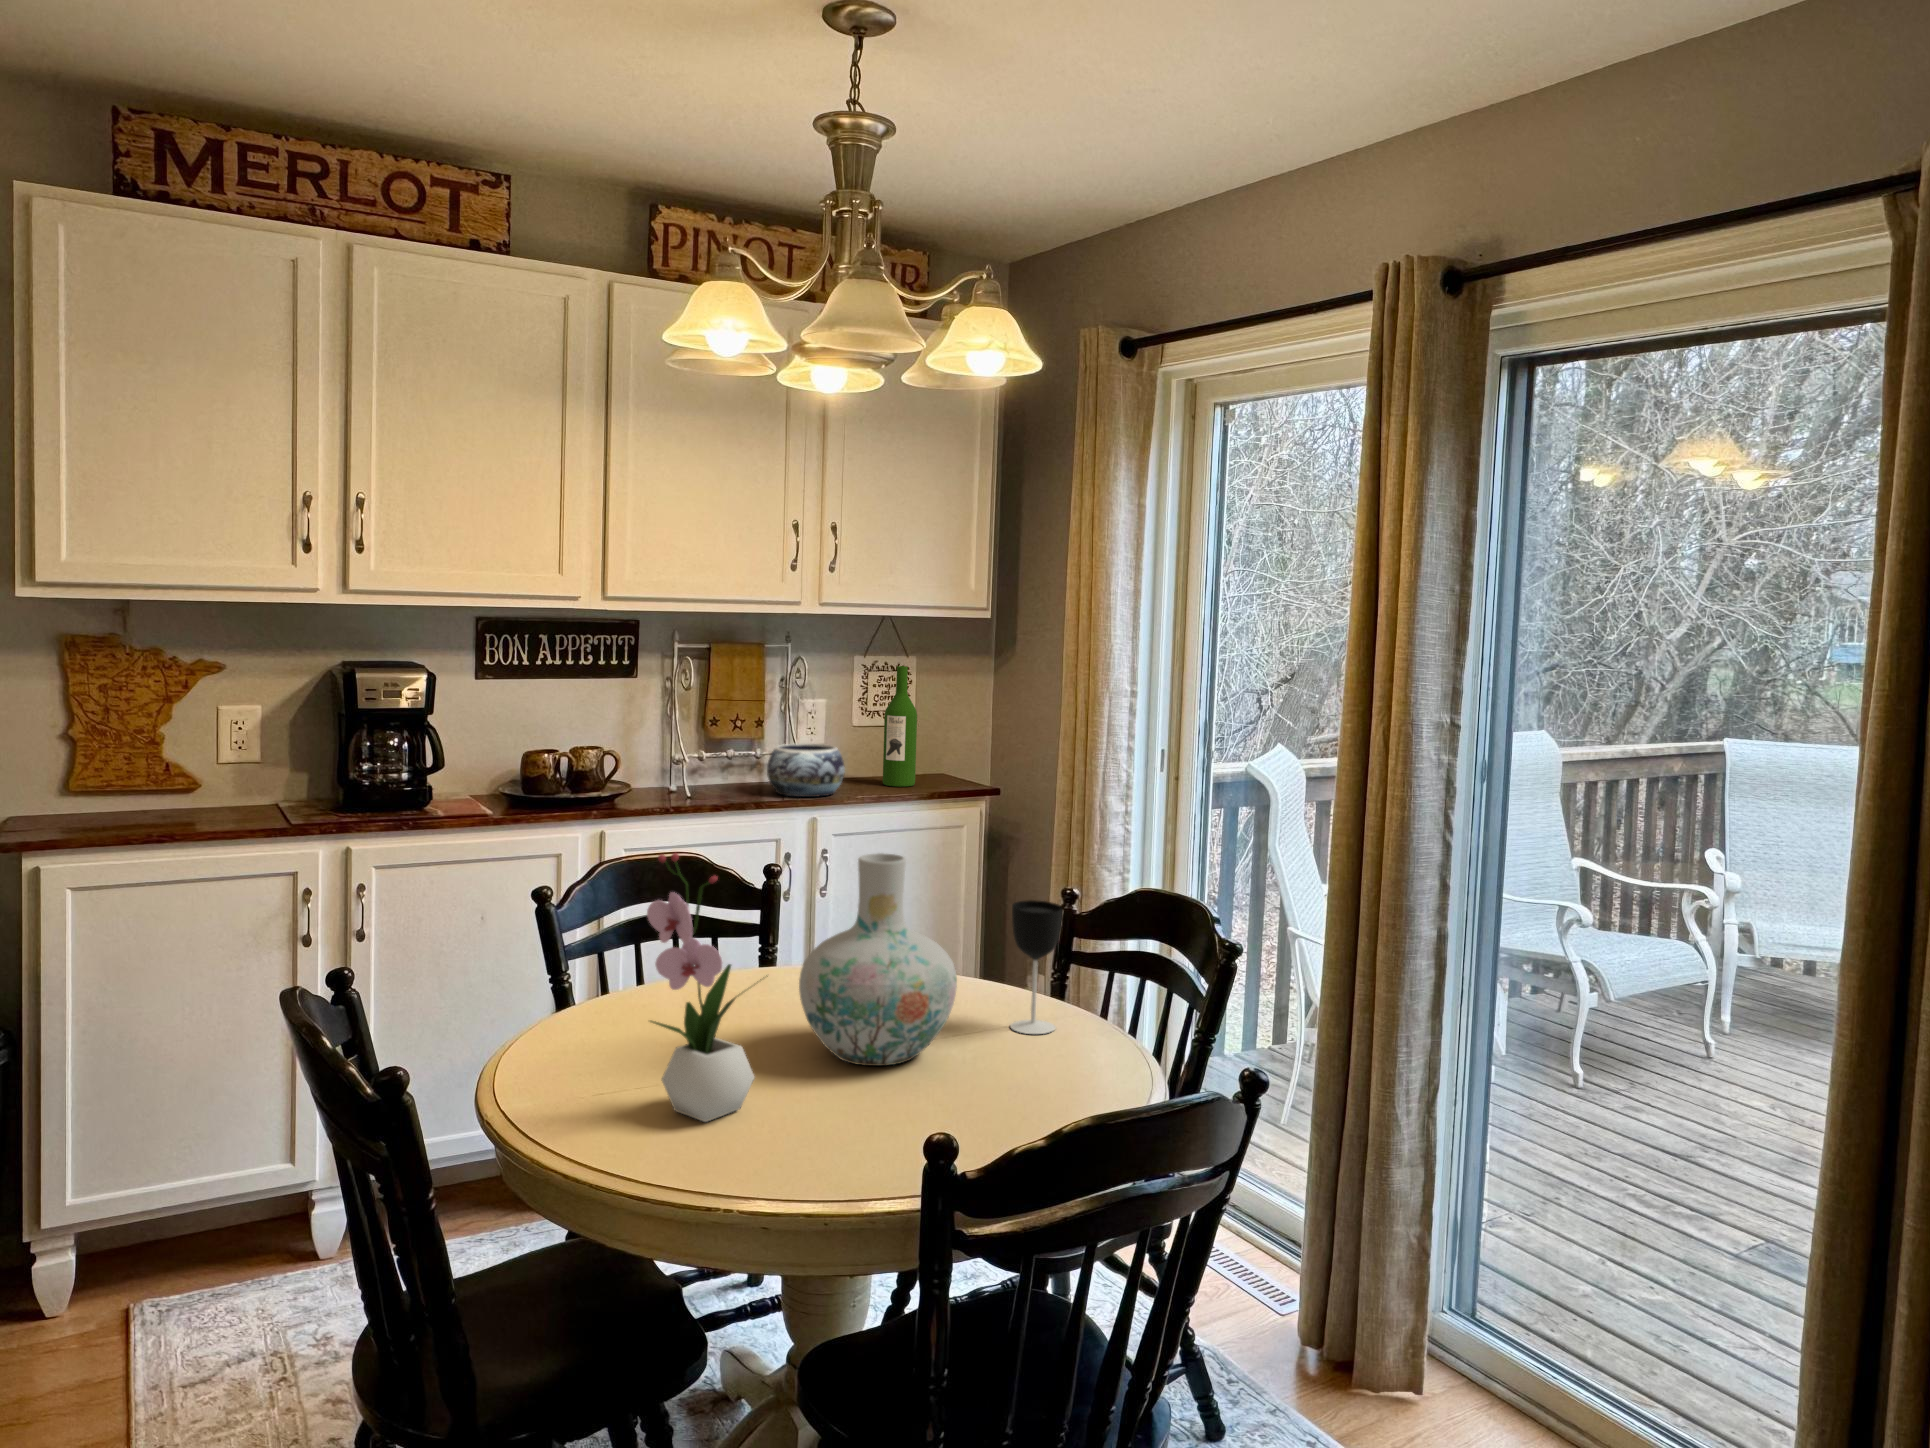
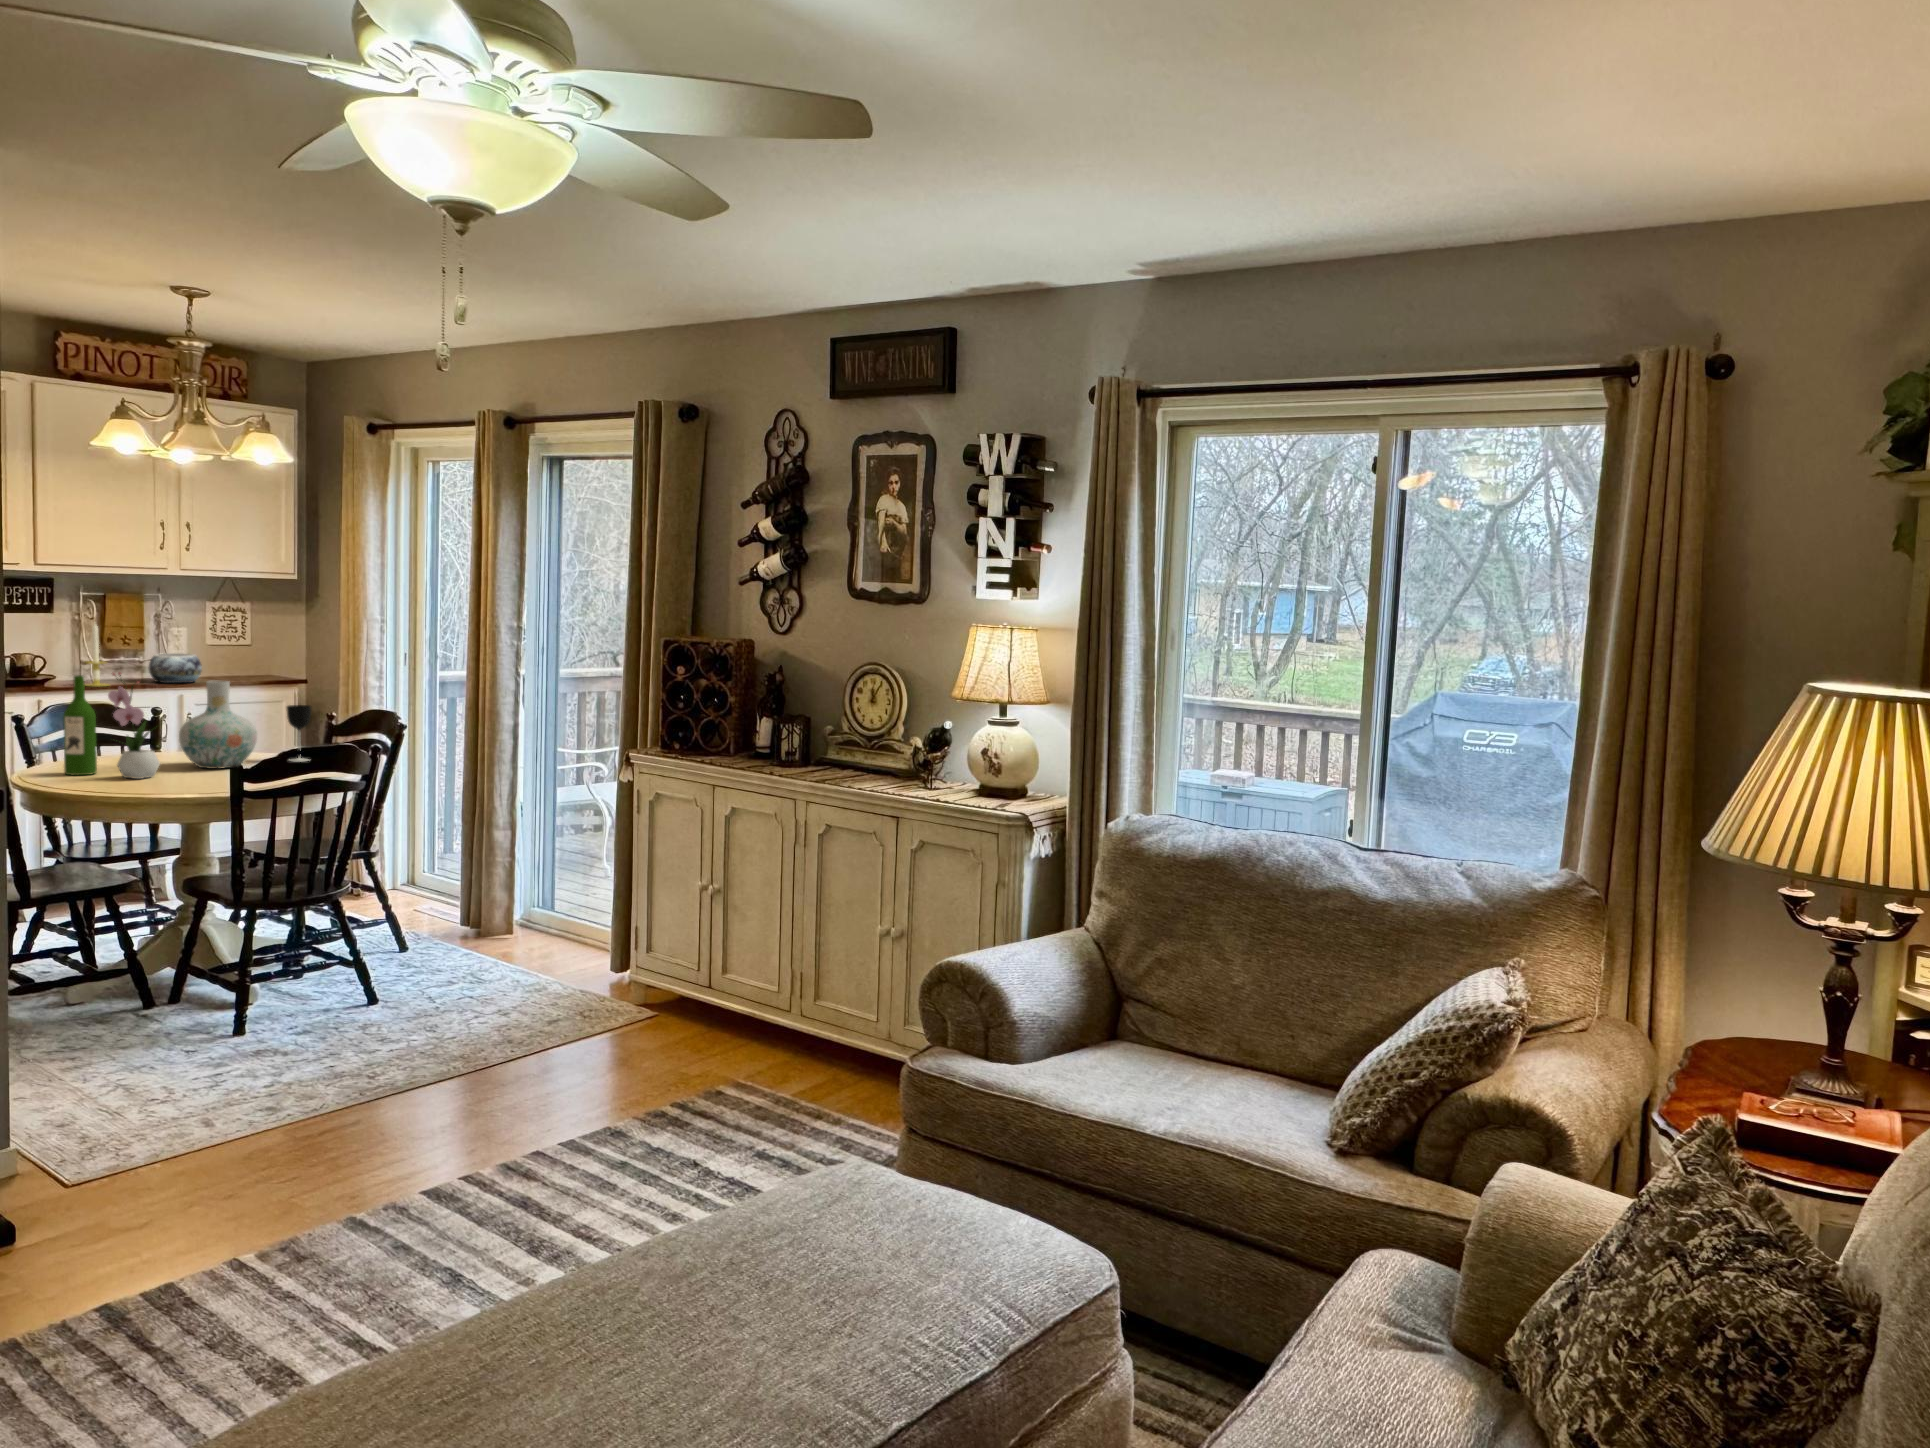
wine bottle: present [883,666,917,786] -> present [63,675,97,775]
candle: none [667,693,708,805] -> present [85,624,108,686]

